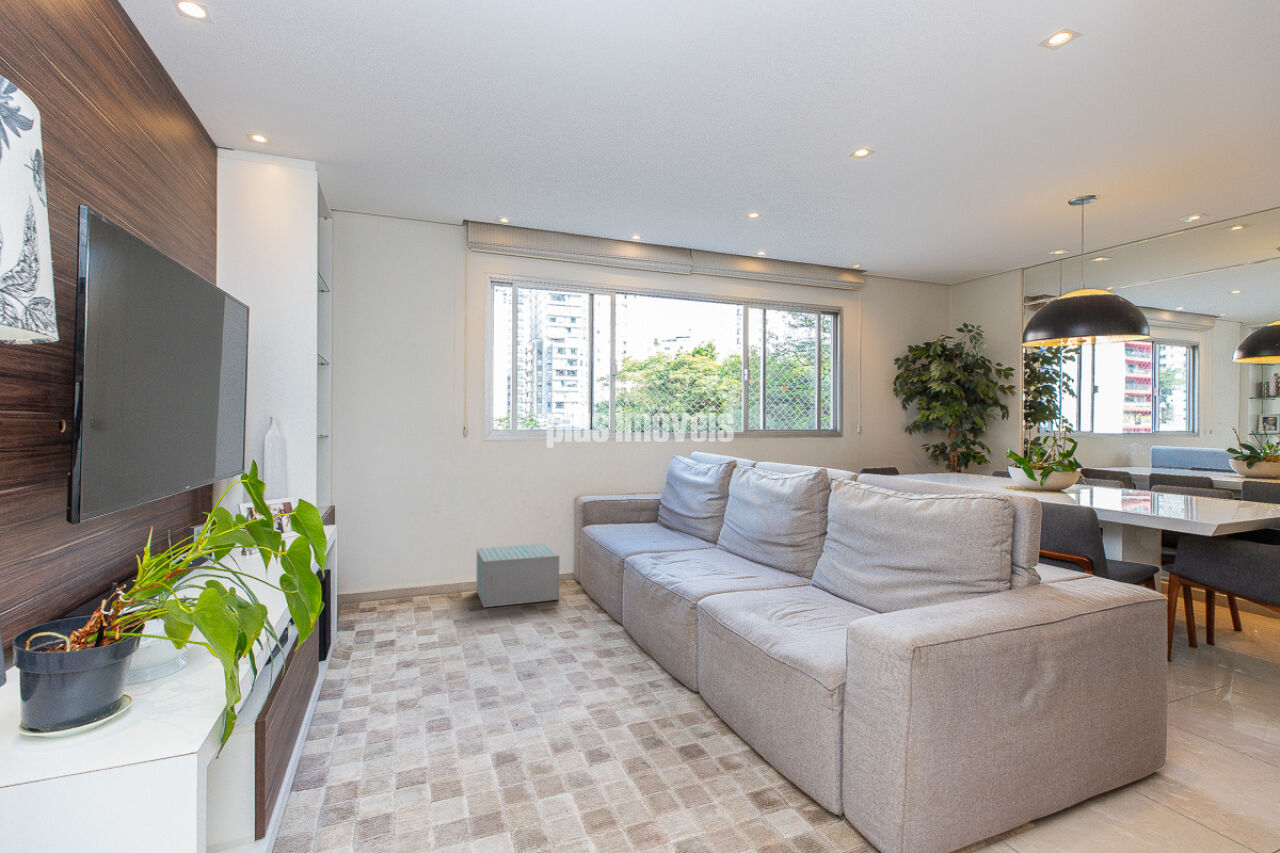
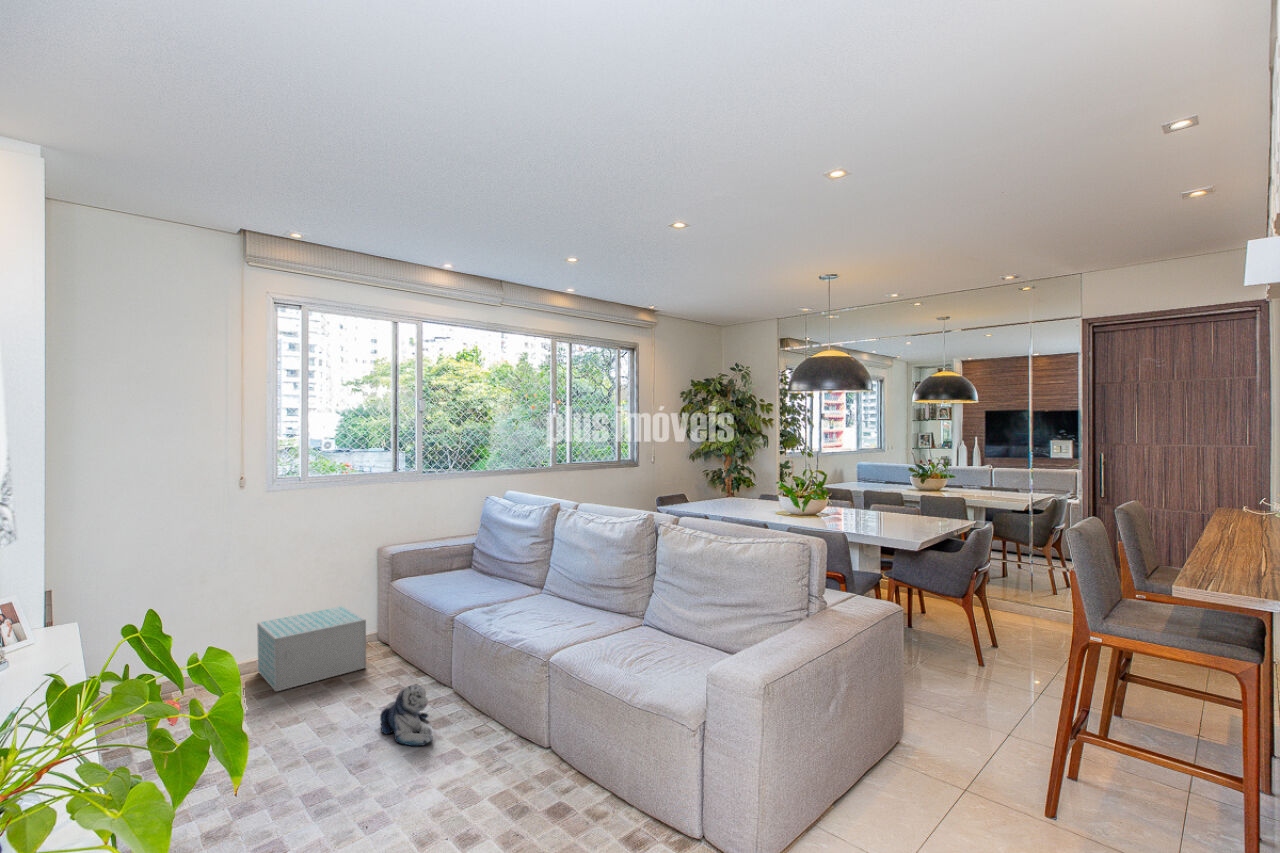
plush toy: none [553,613,597,670] -> present [380,684,433,746]

